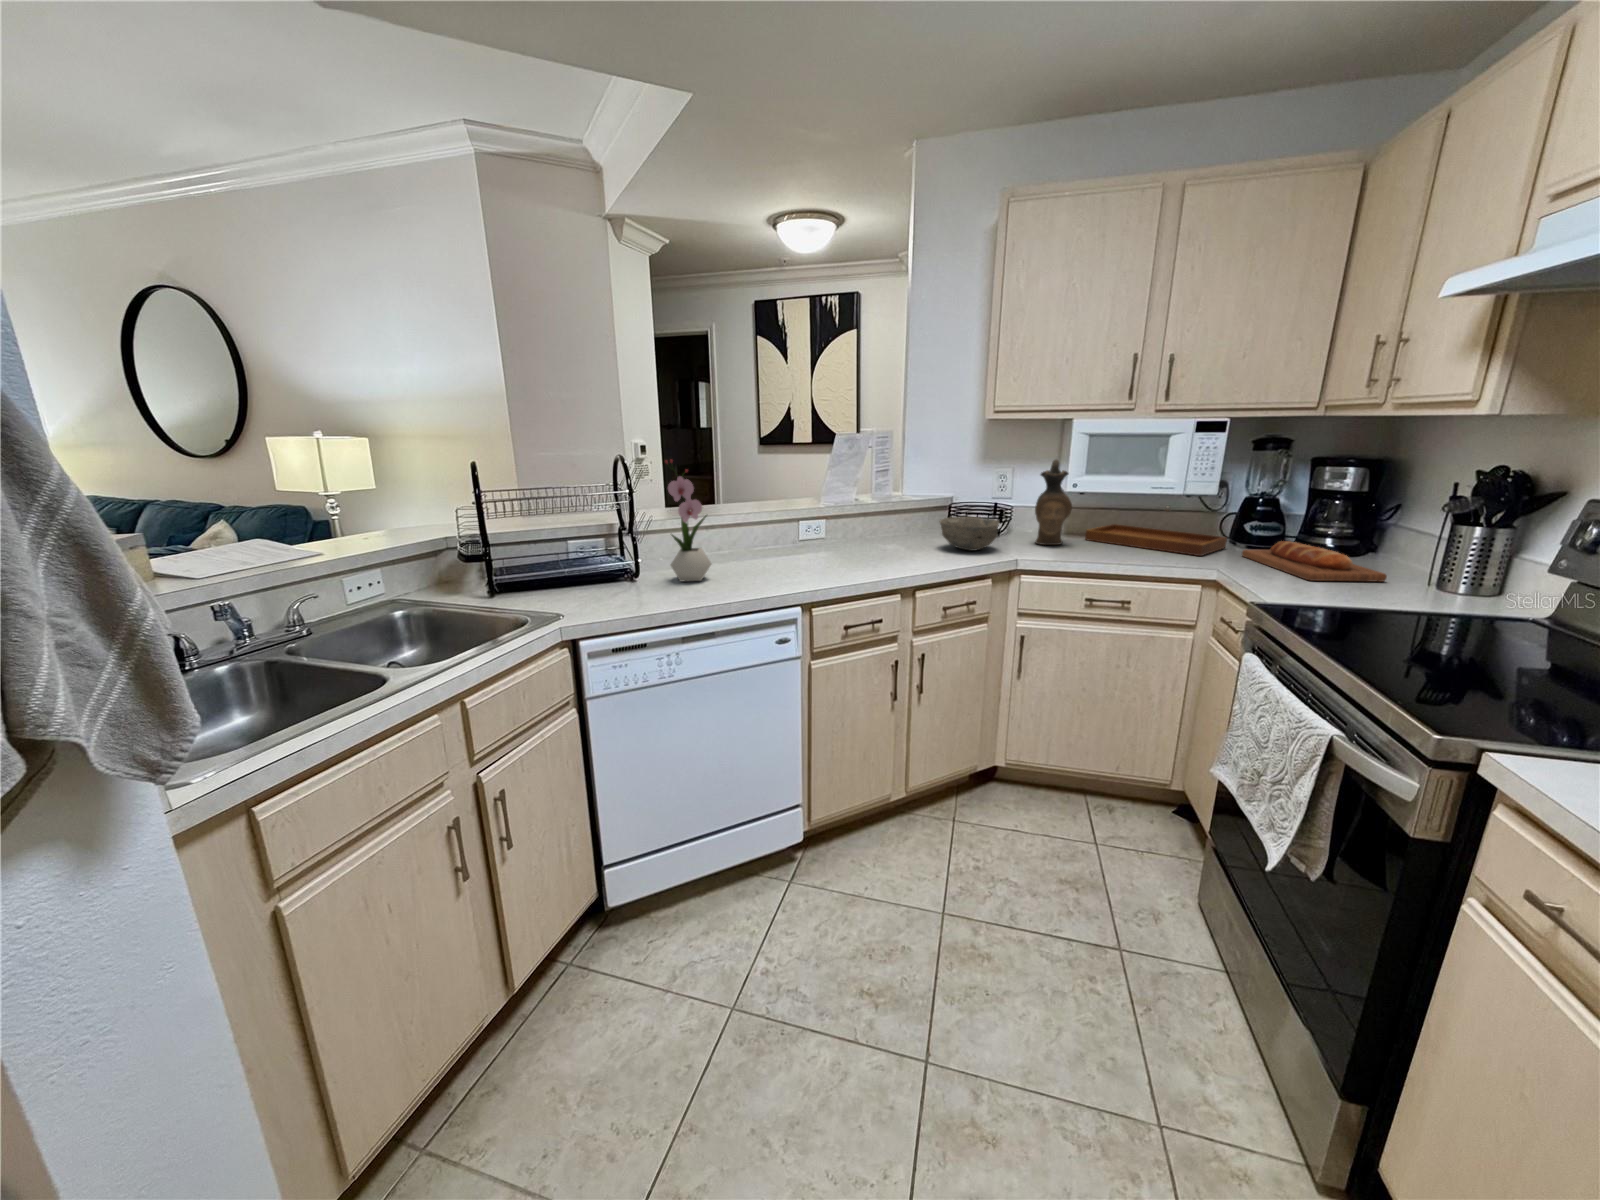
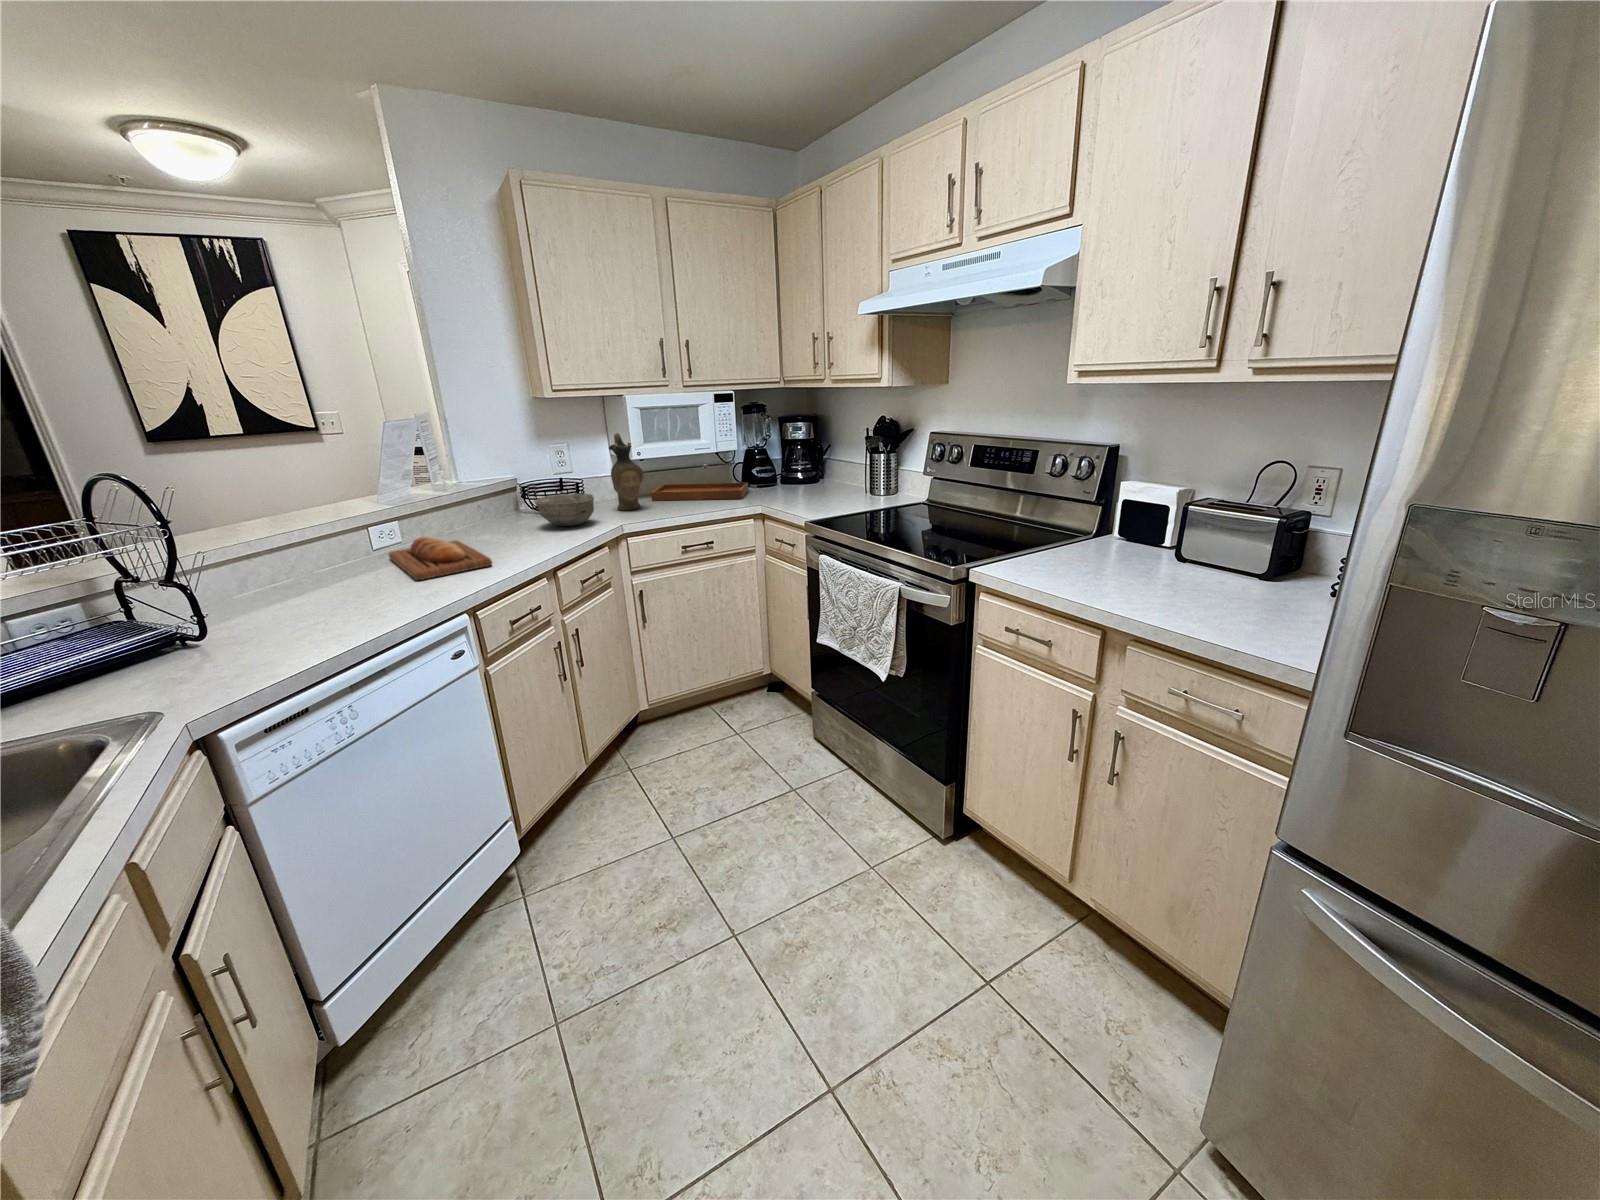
flower arrangement: present [665,460,711,582] -> none [217,469,317,627]
bread loaf: present [1242,541,1387,582] -> present [389,537,492,580]

